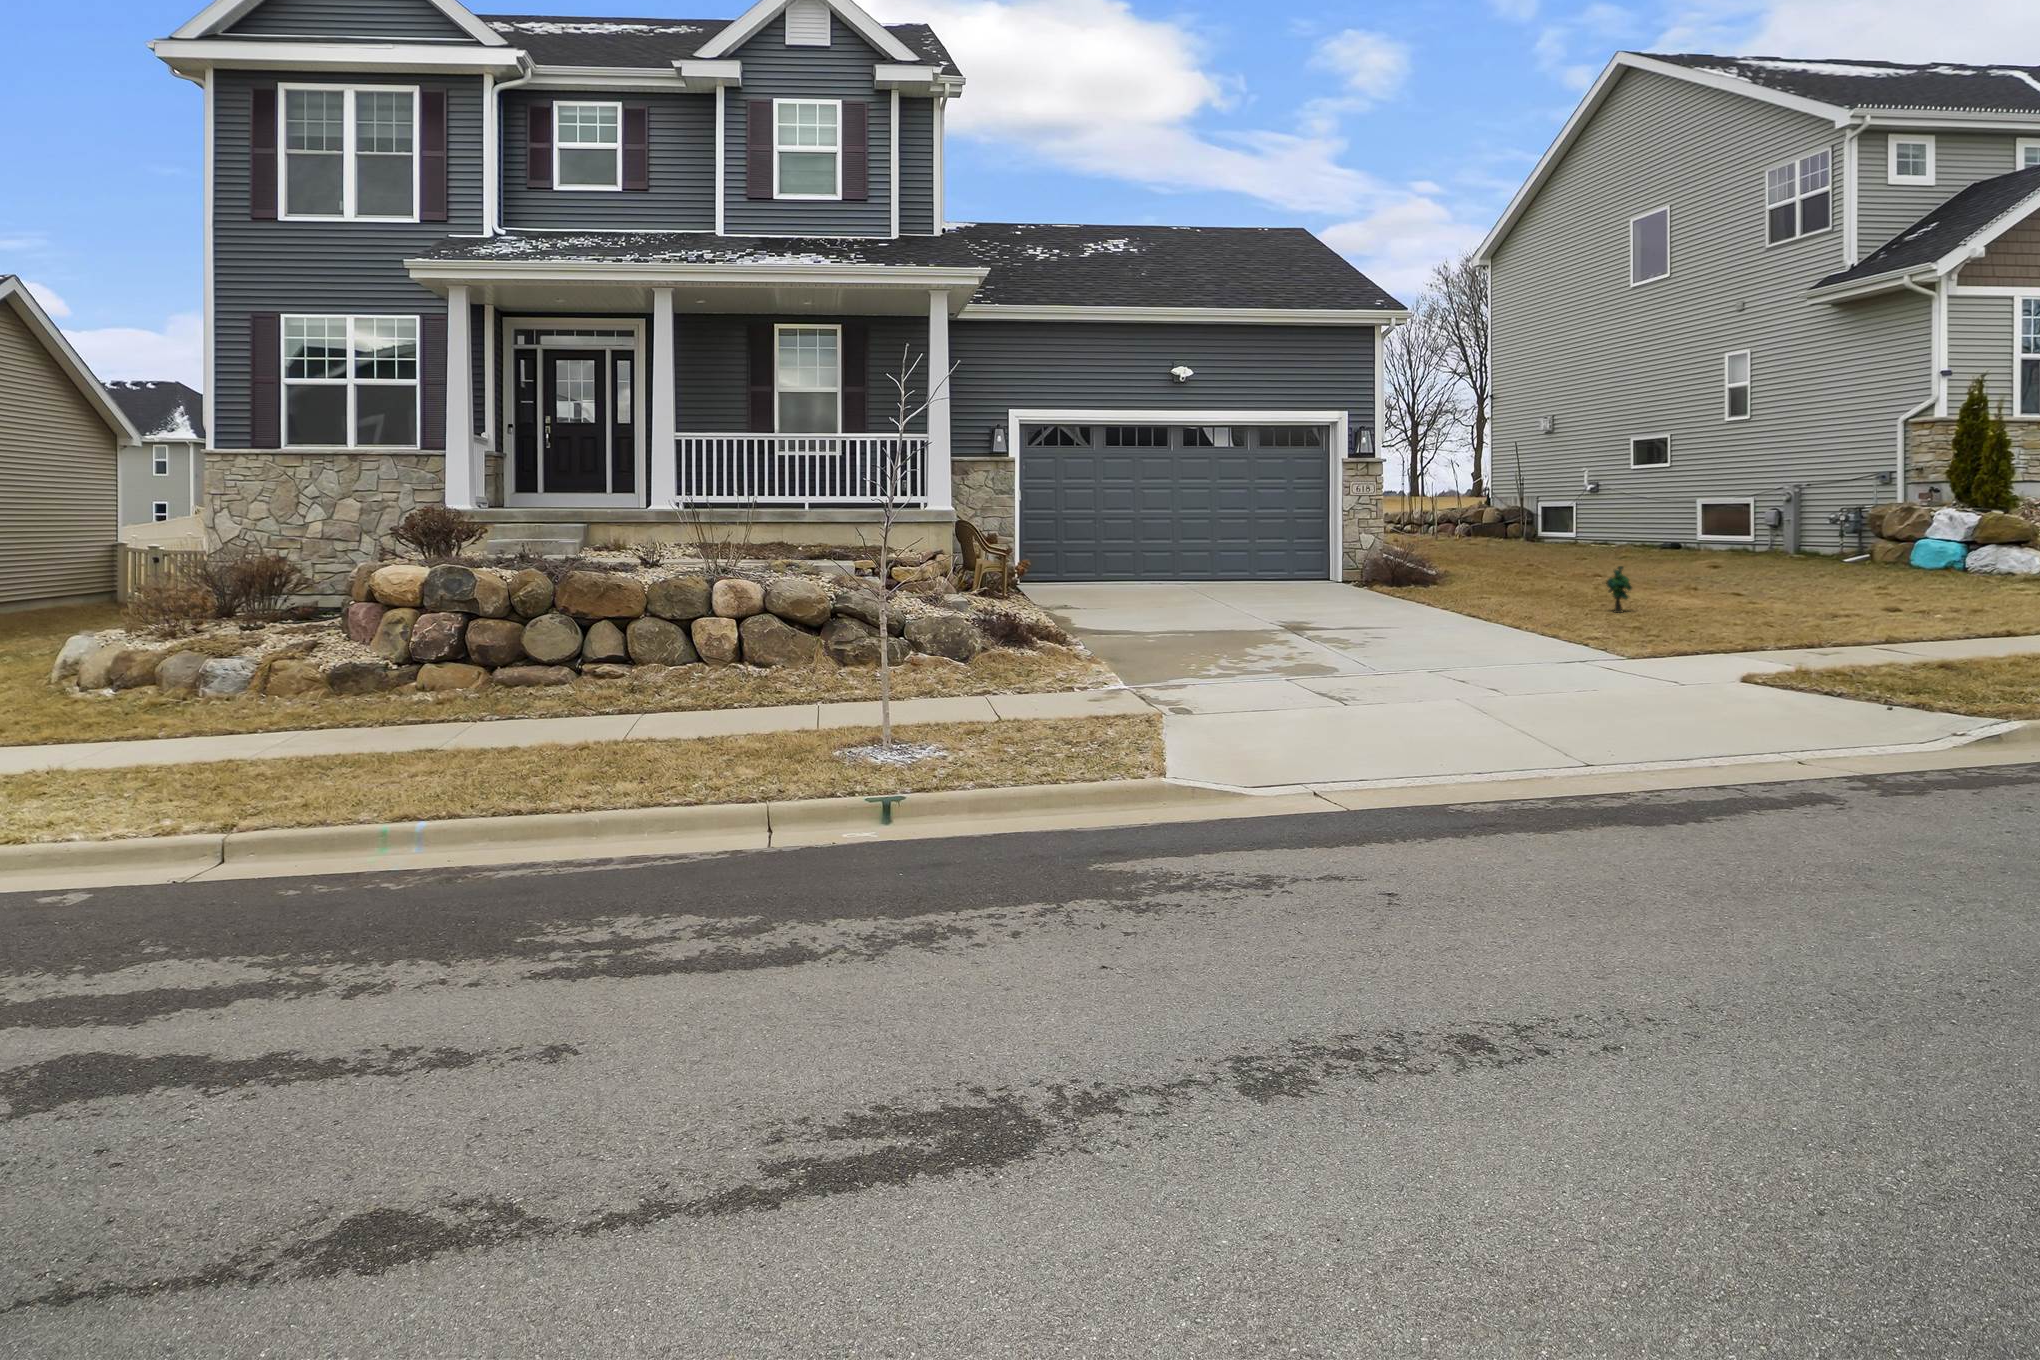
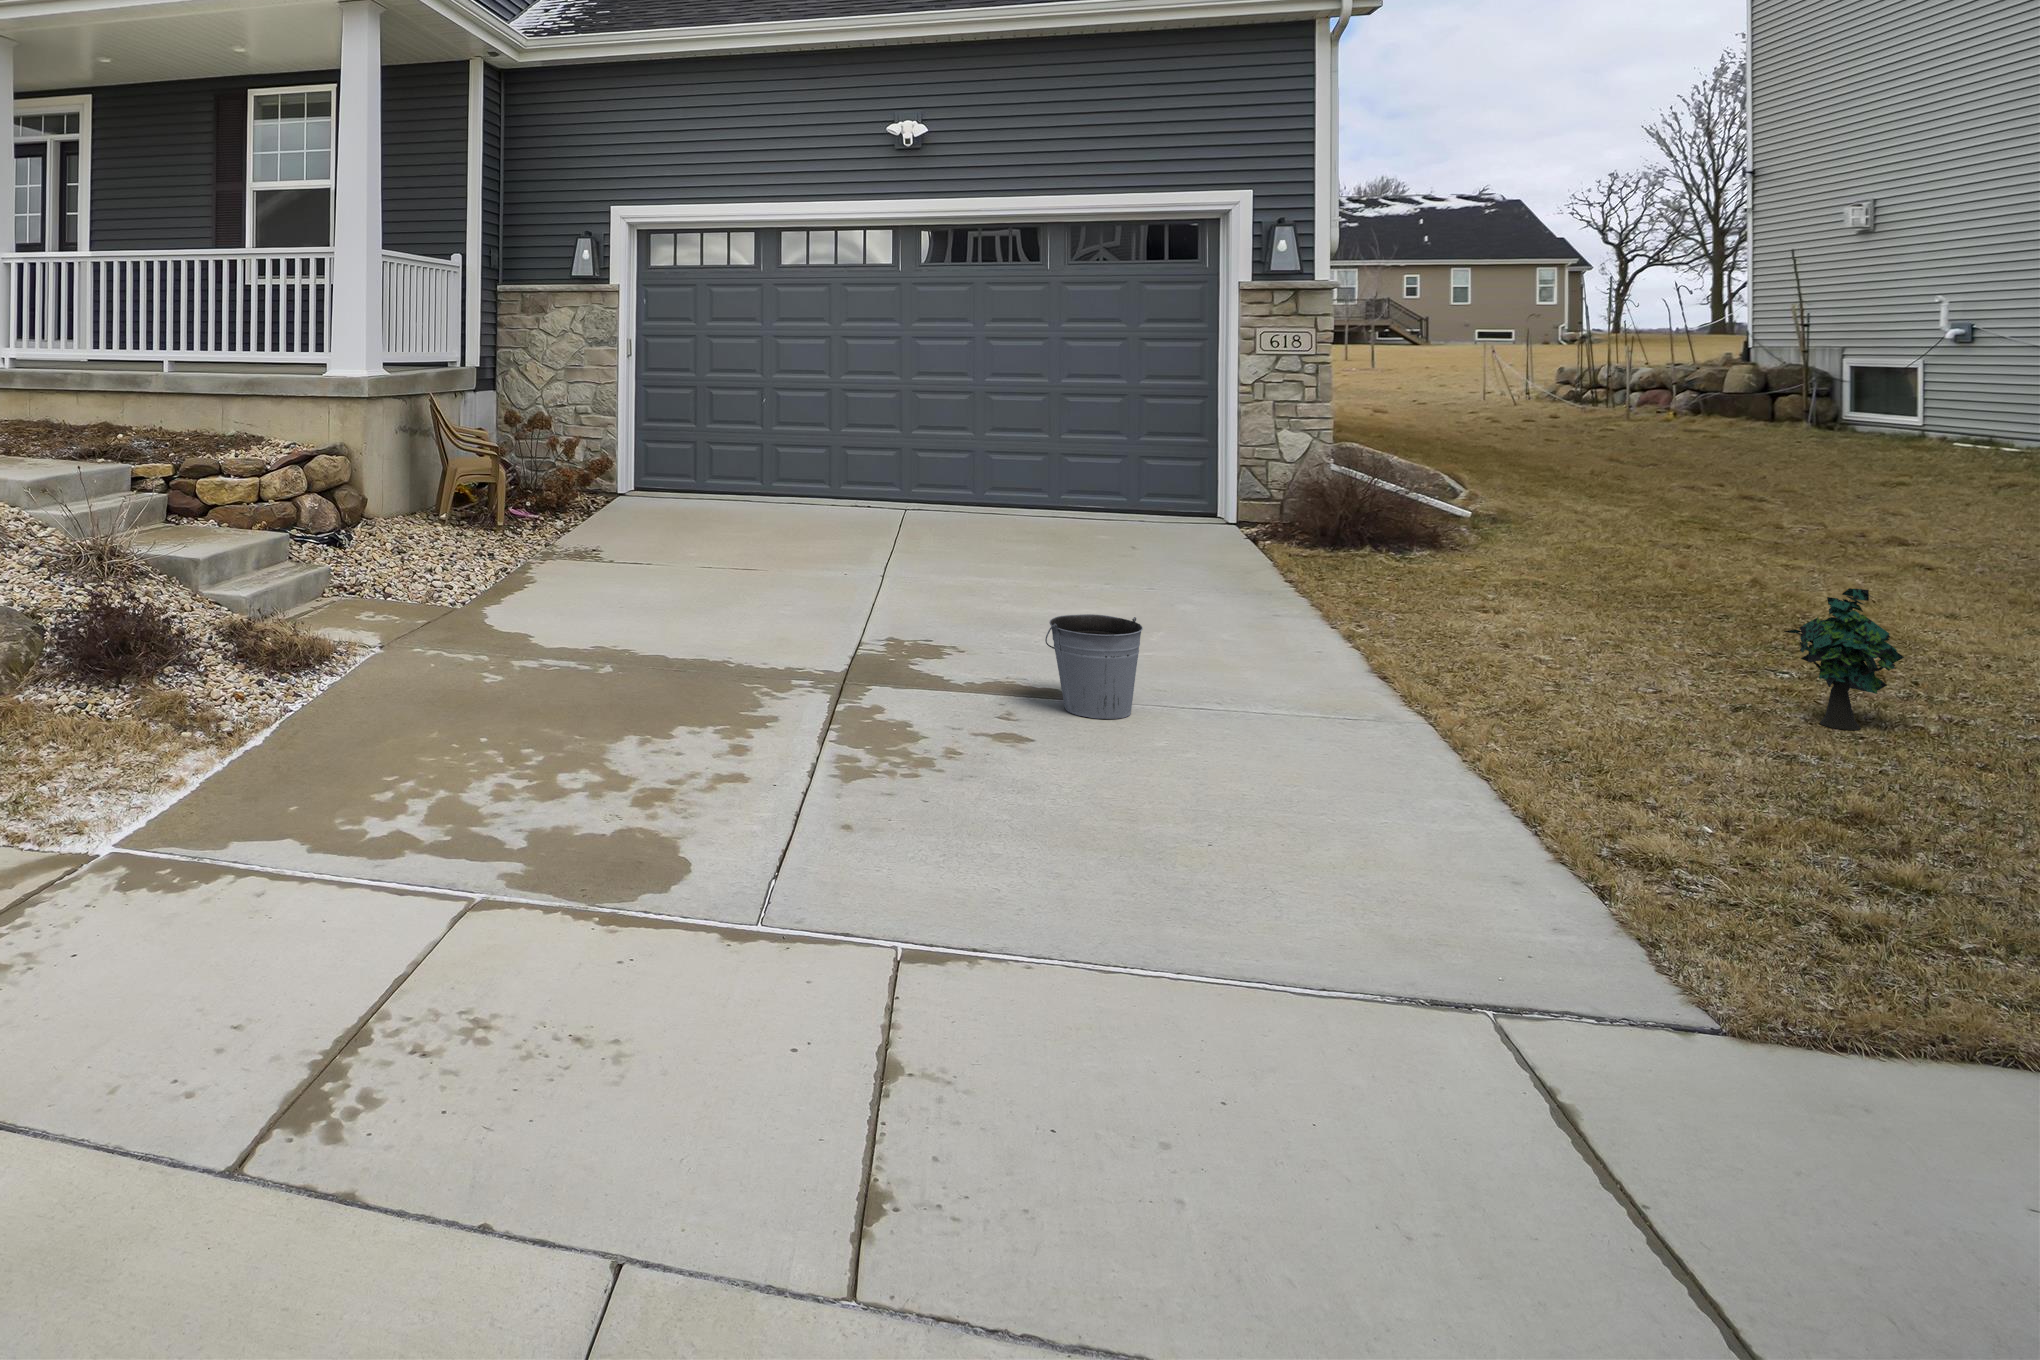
bucket: none [1396,590,1431,627] -> present [1045,614,1143,719]

